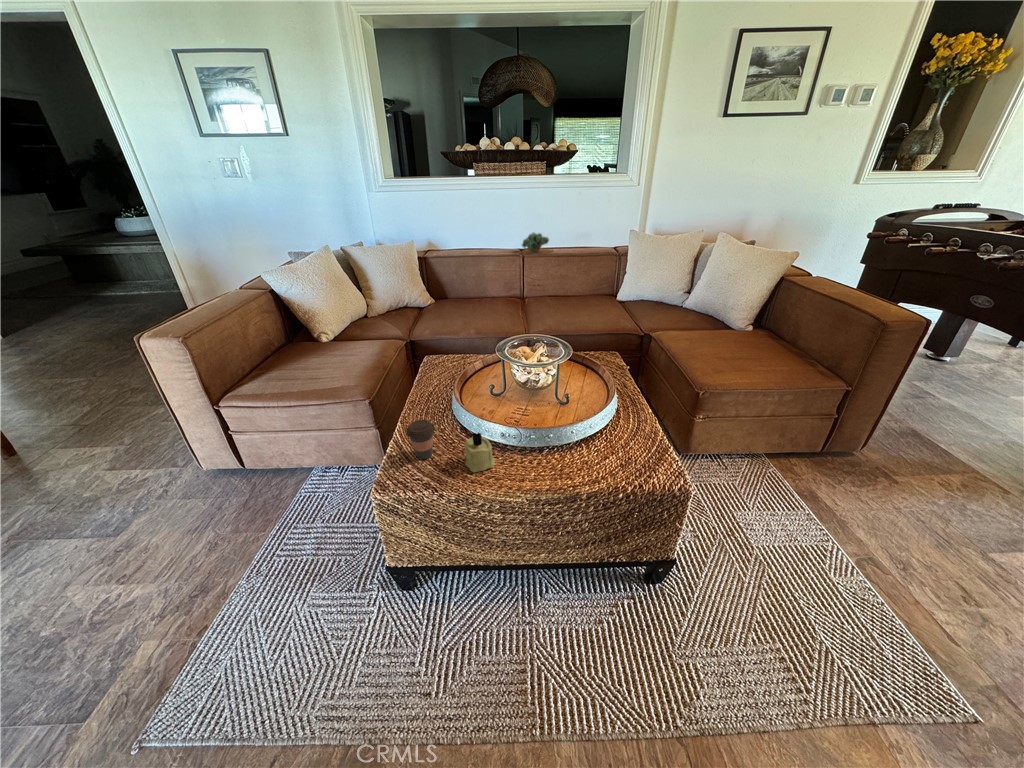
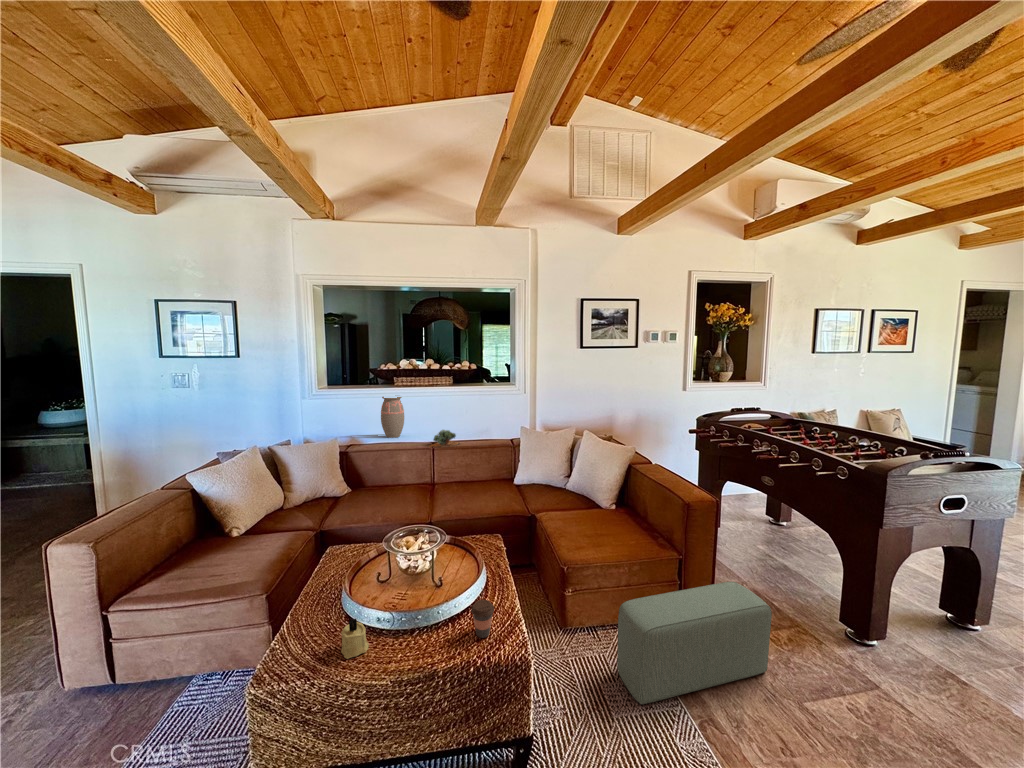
decorative vase: none [455,191,483,245] -> present [381,397,404,438]
coffee cup: present [406,420,435,459] -> present [471,600,494,638]
pouf: none [752,422,986,537] -> present [617,582,772,704]

